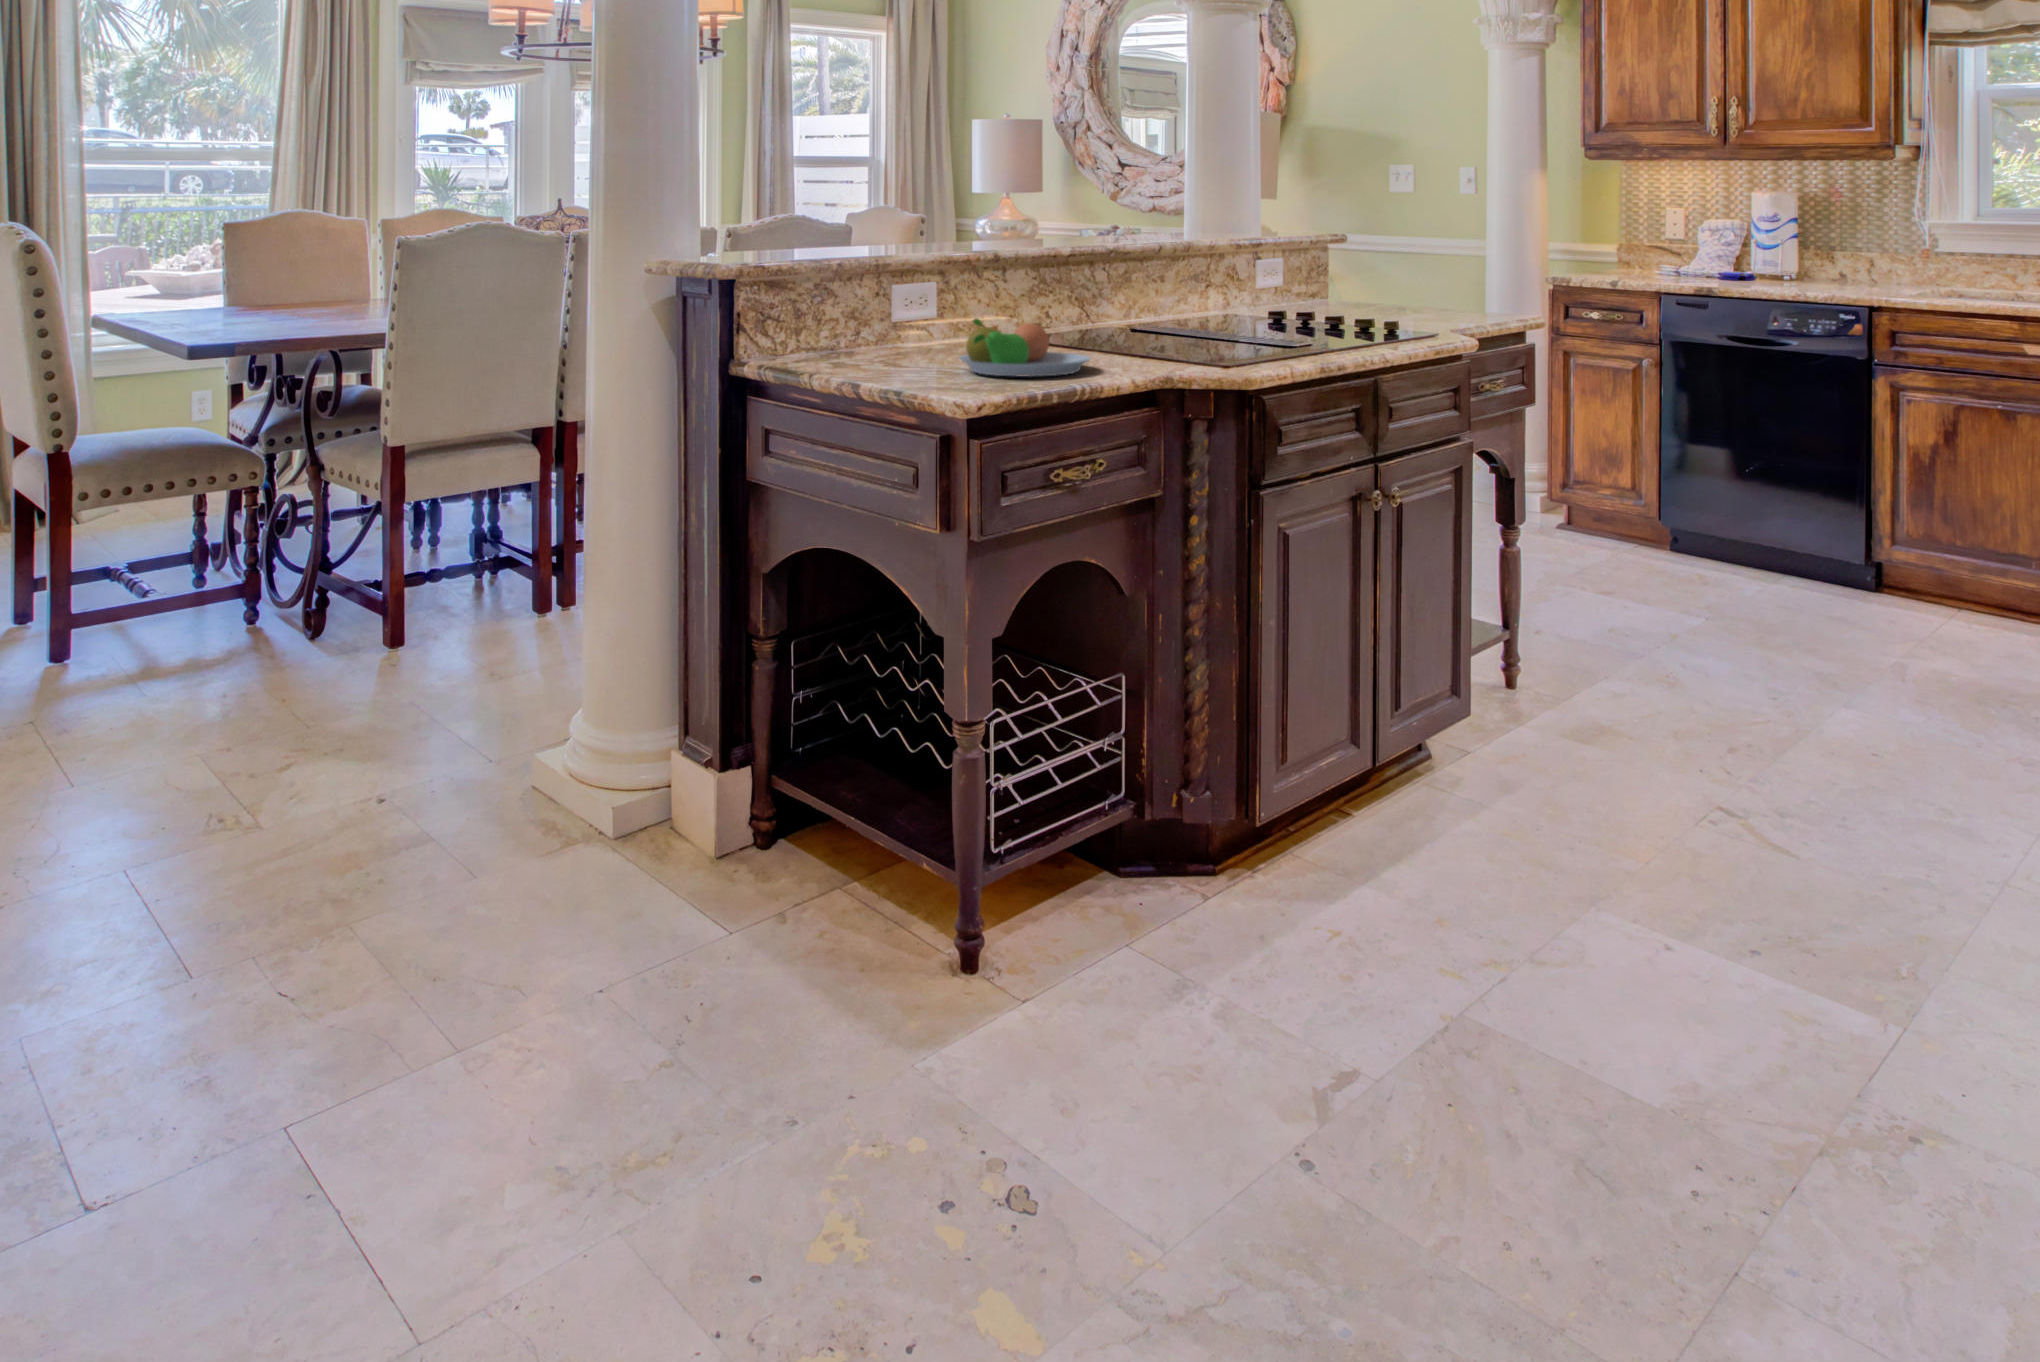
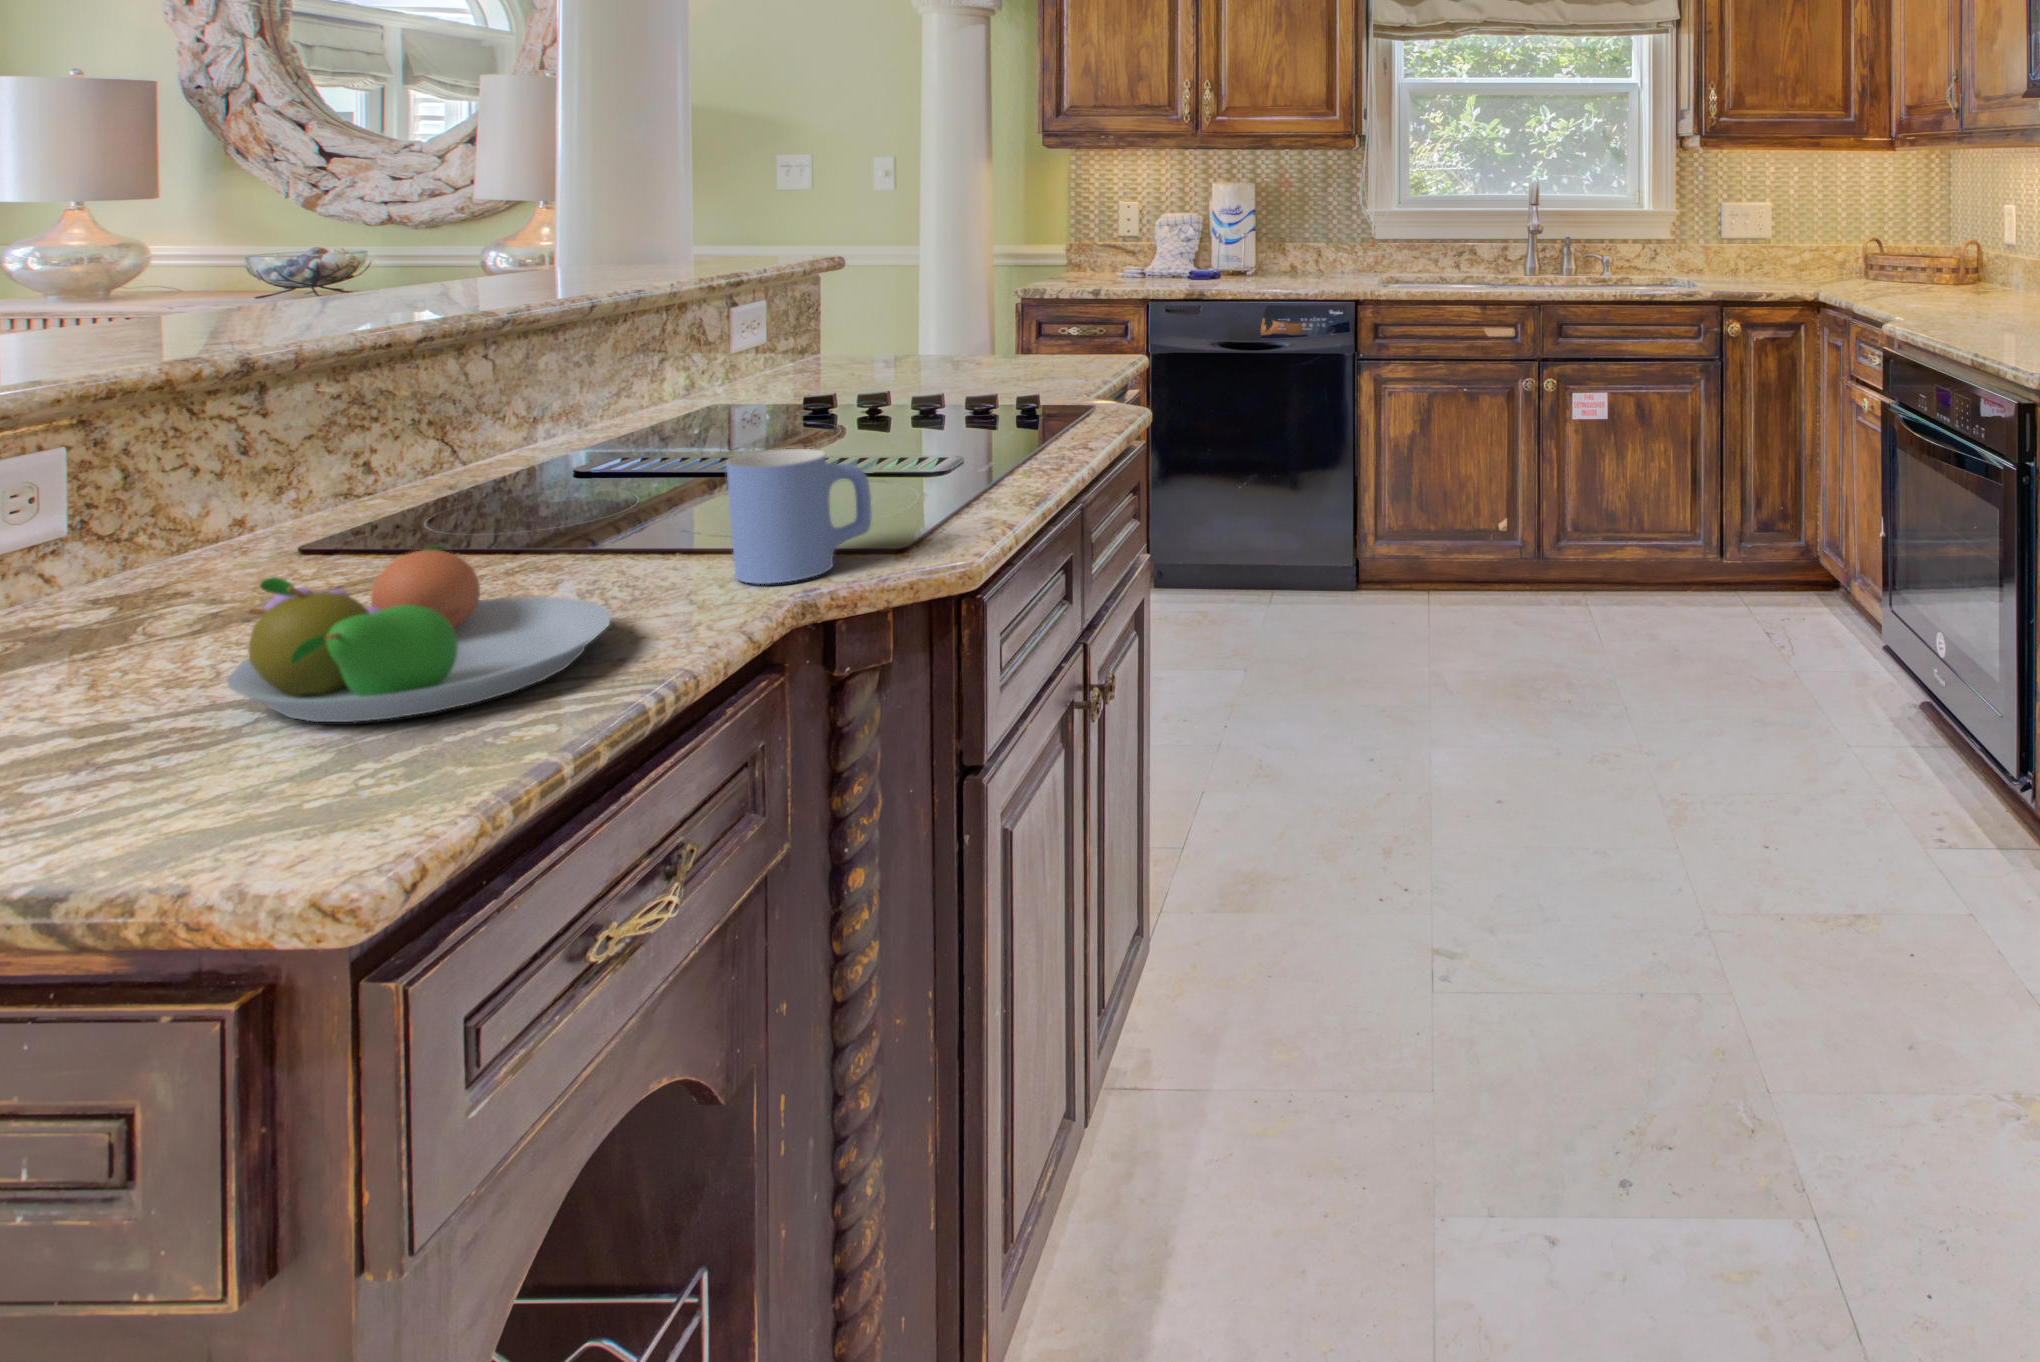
mug: none [1156,303,1226,366] -> present [726,449,872,584]

